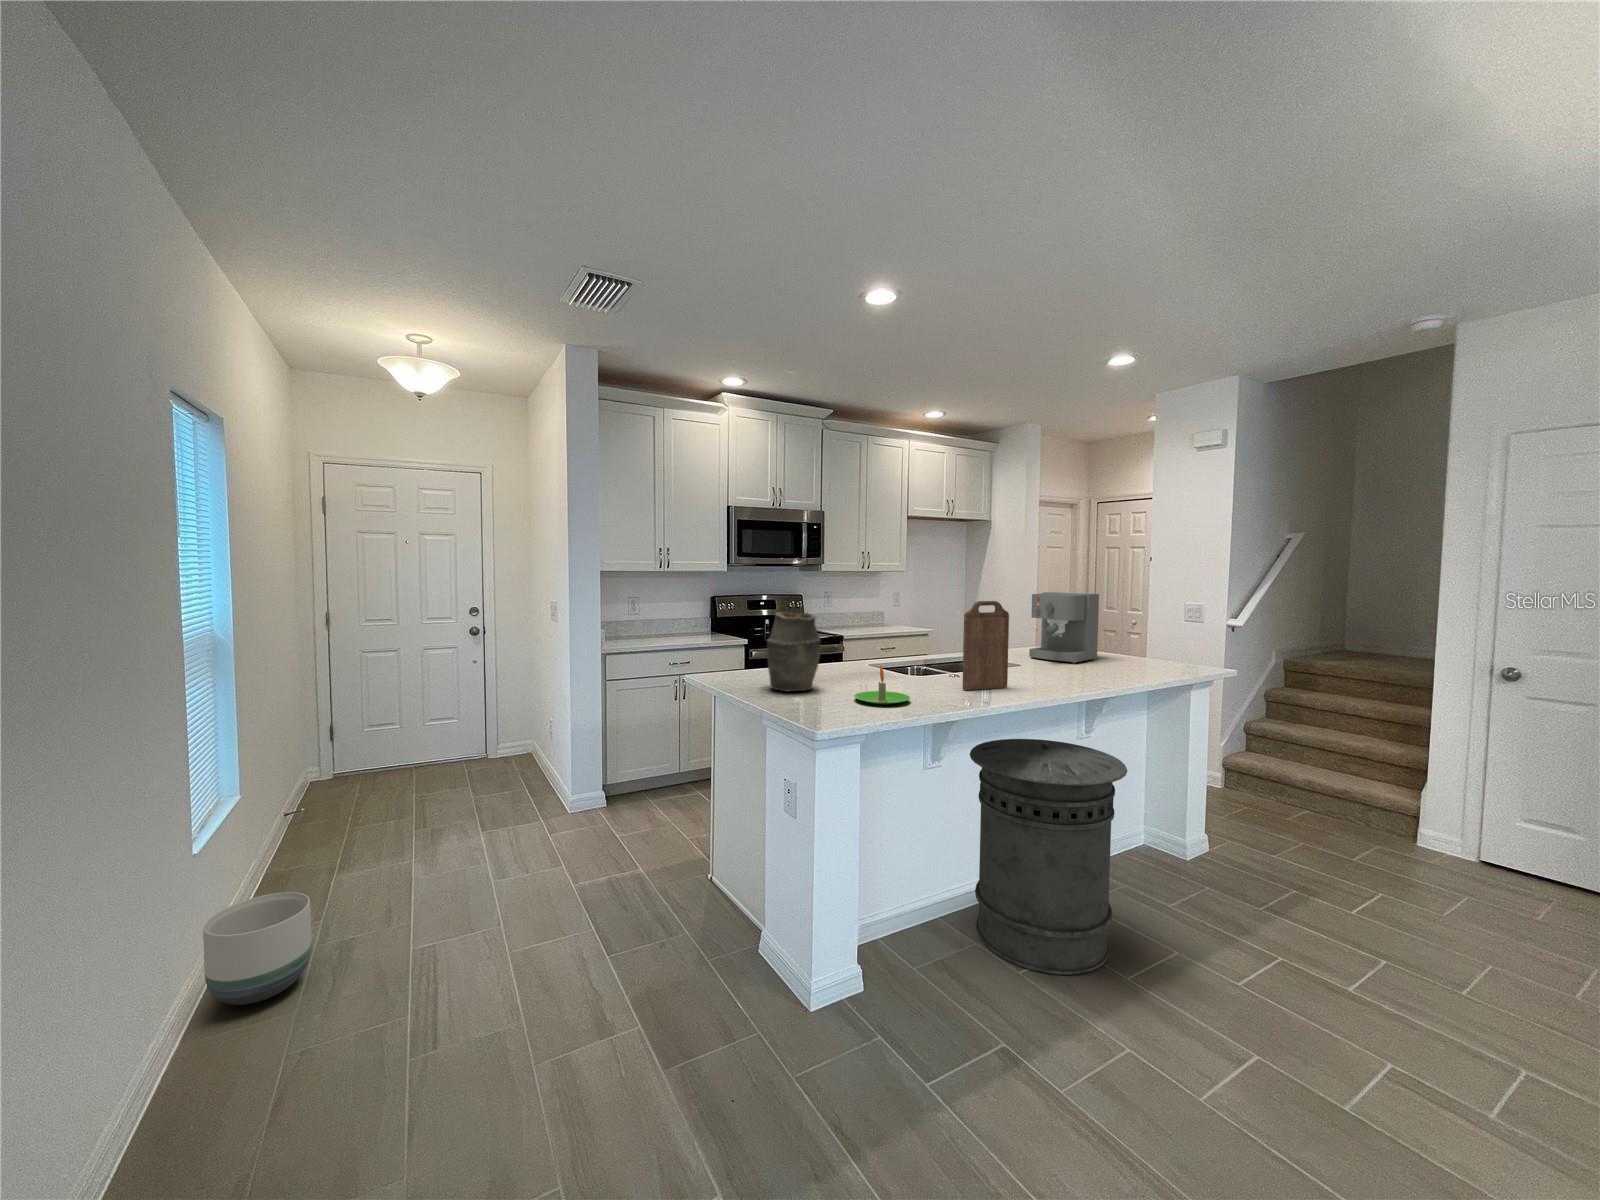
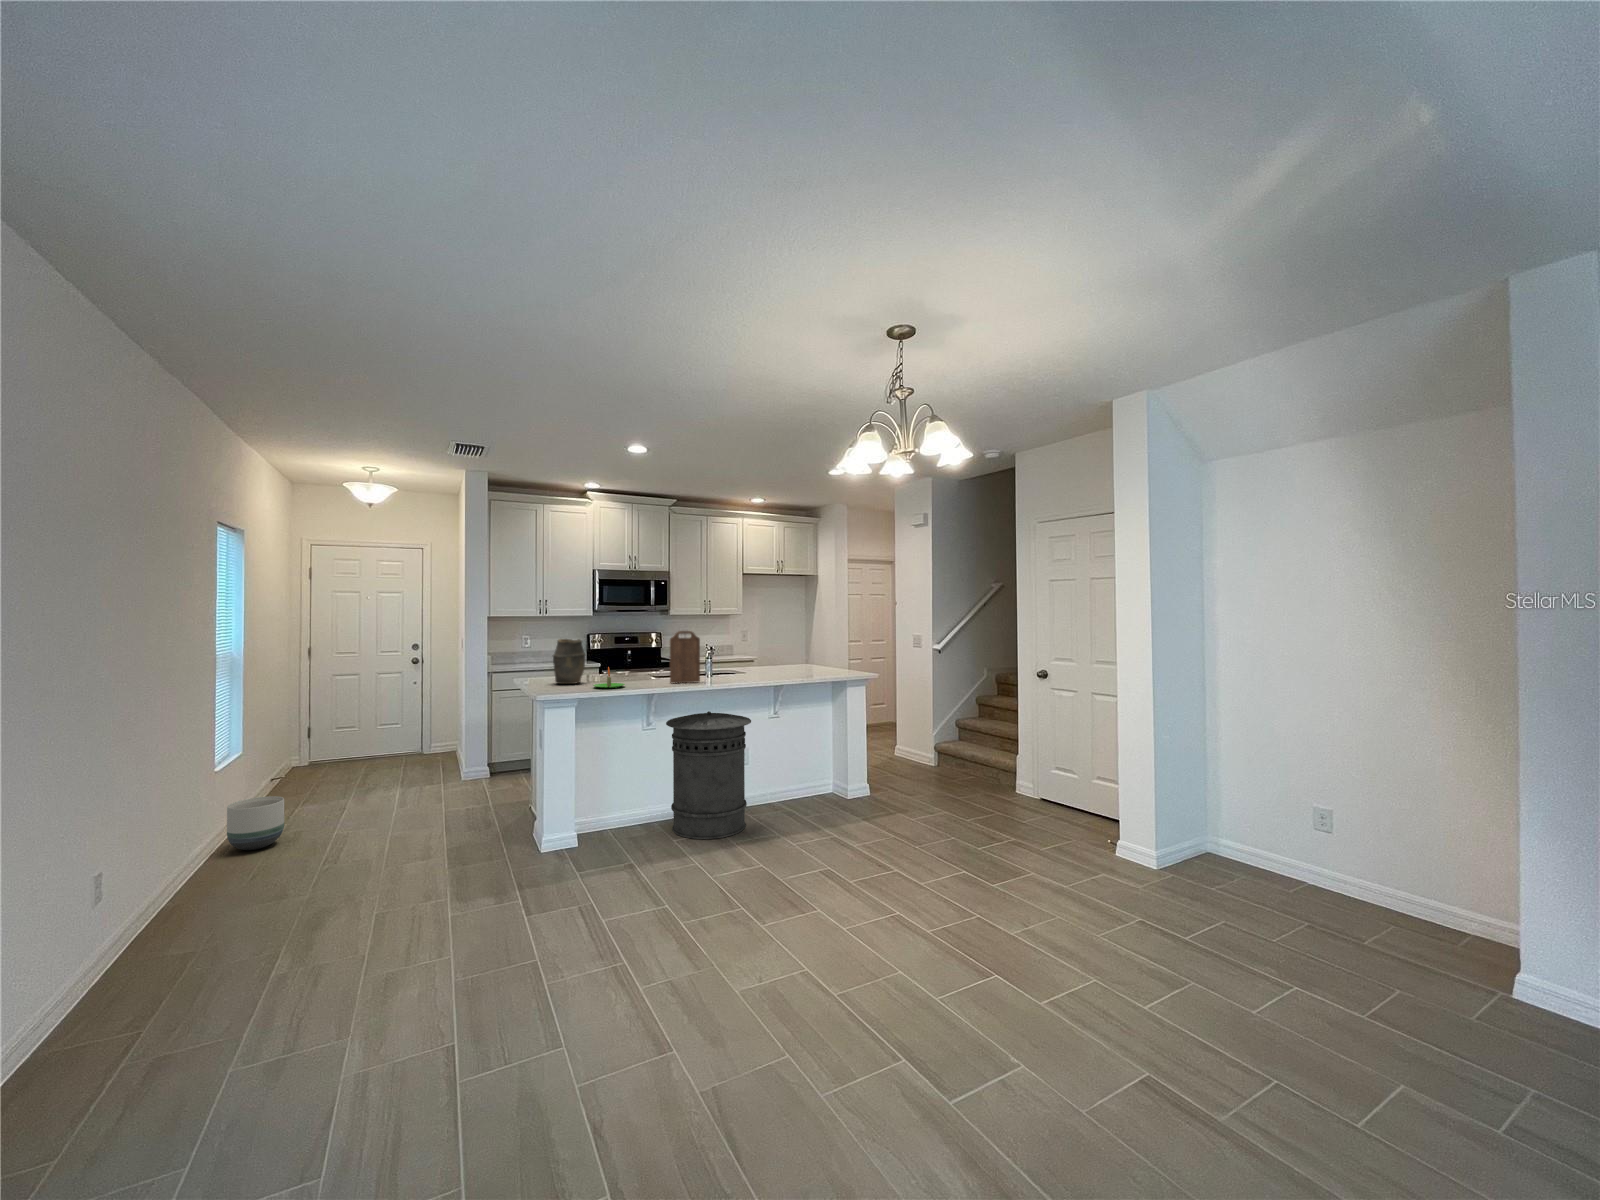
coffee maker: present [1029,592,1099,664] -> none [761,627,806,673]

